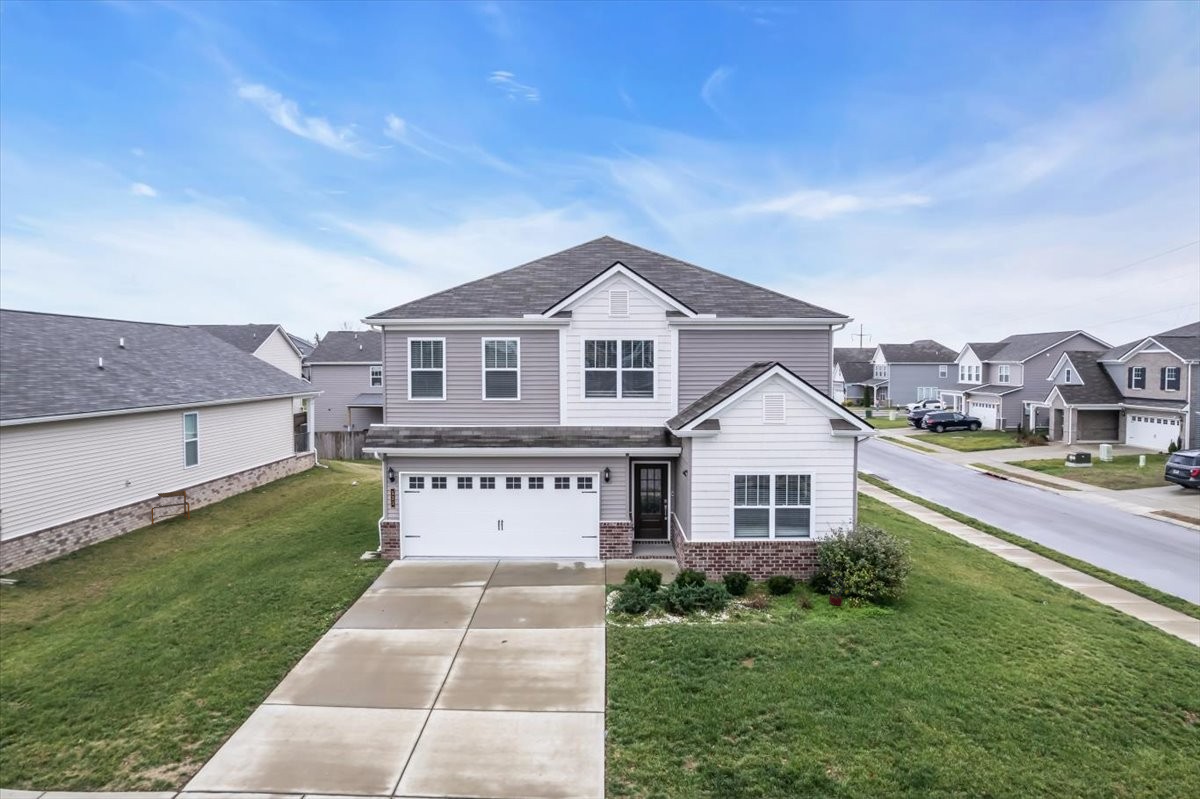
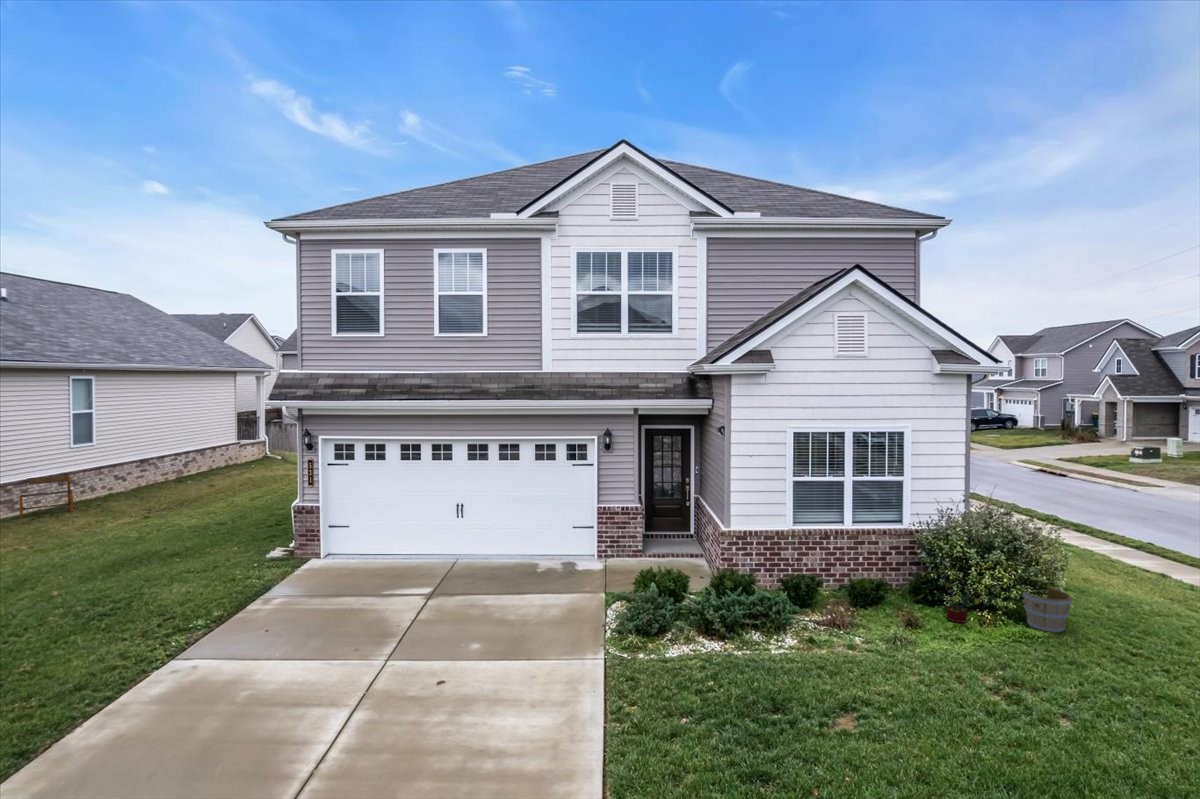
wooden bucket: none [877,581,907,612] -> present [1023,587,1073,633]

